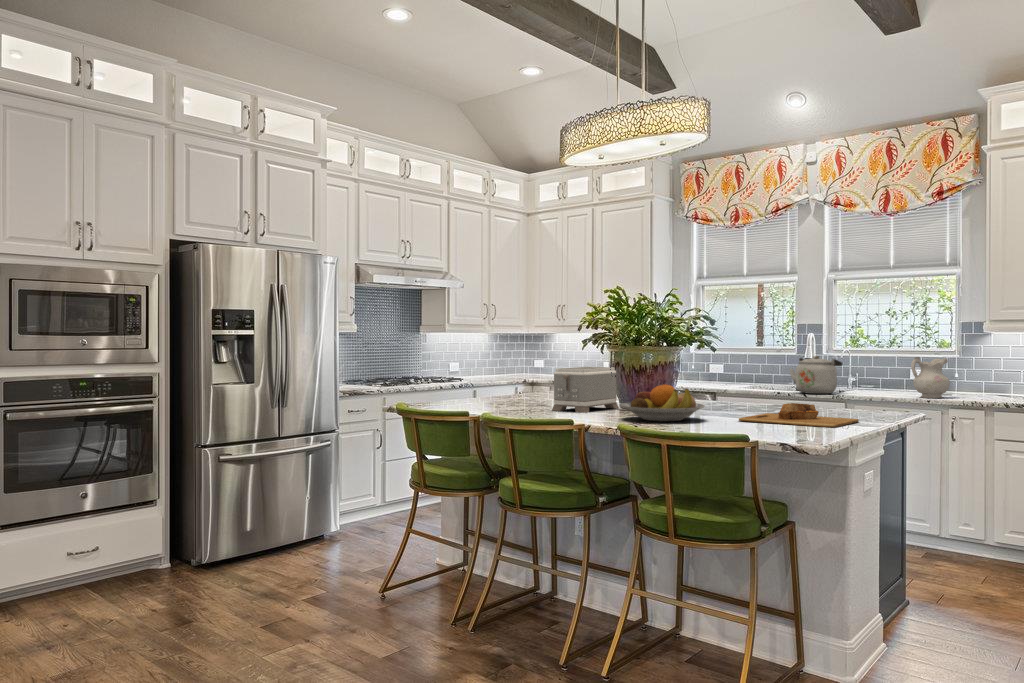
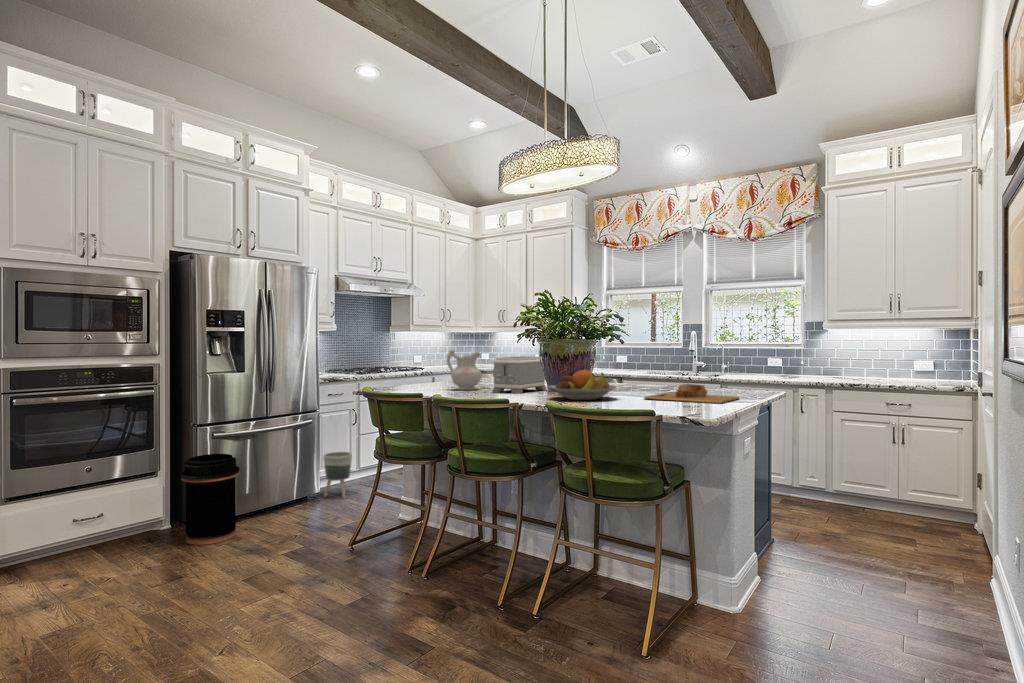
kettle: present [790,356,842,394] -> none [678,348,718,378]
ceramic pitcher: present [911,357,950,398] -> present [447,351,482,390]
trash can: none [184,481,250,587] -> present [181,454,239,545]
planter: none [344,482,378,539] -> present [323,452,352,499]

